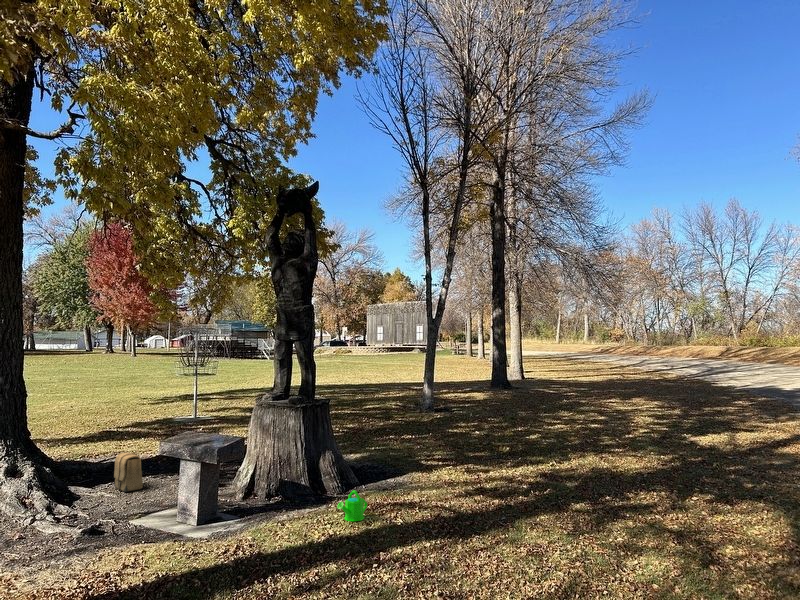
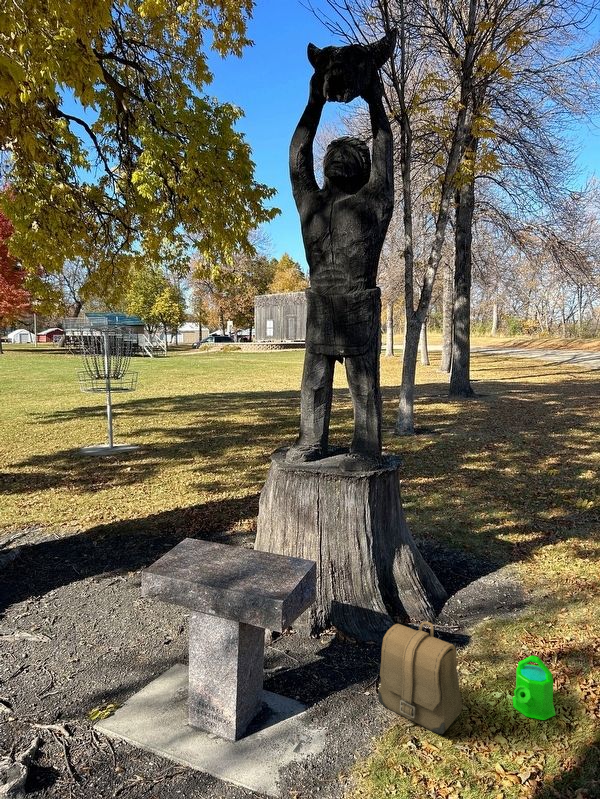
backpack: present [114,450,143,492] -> present [378,622,462,734]

